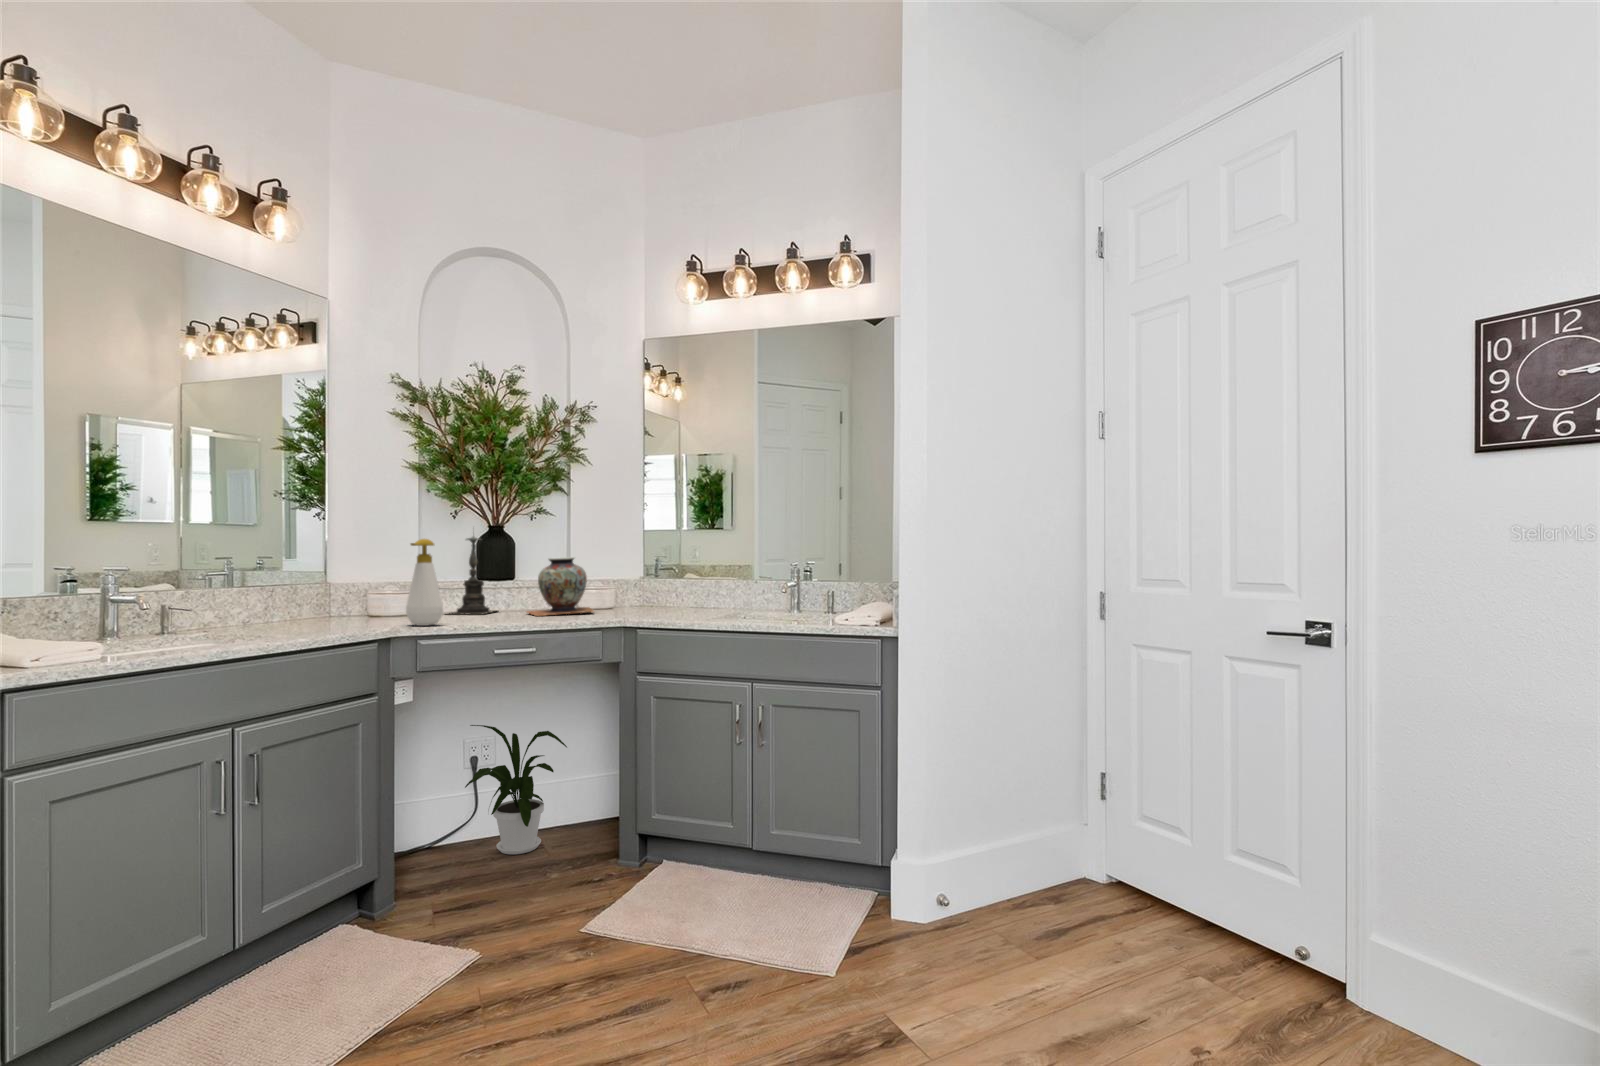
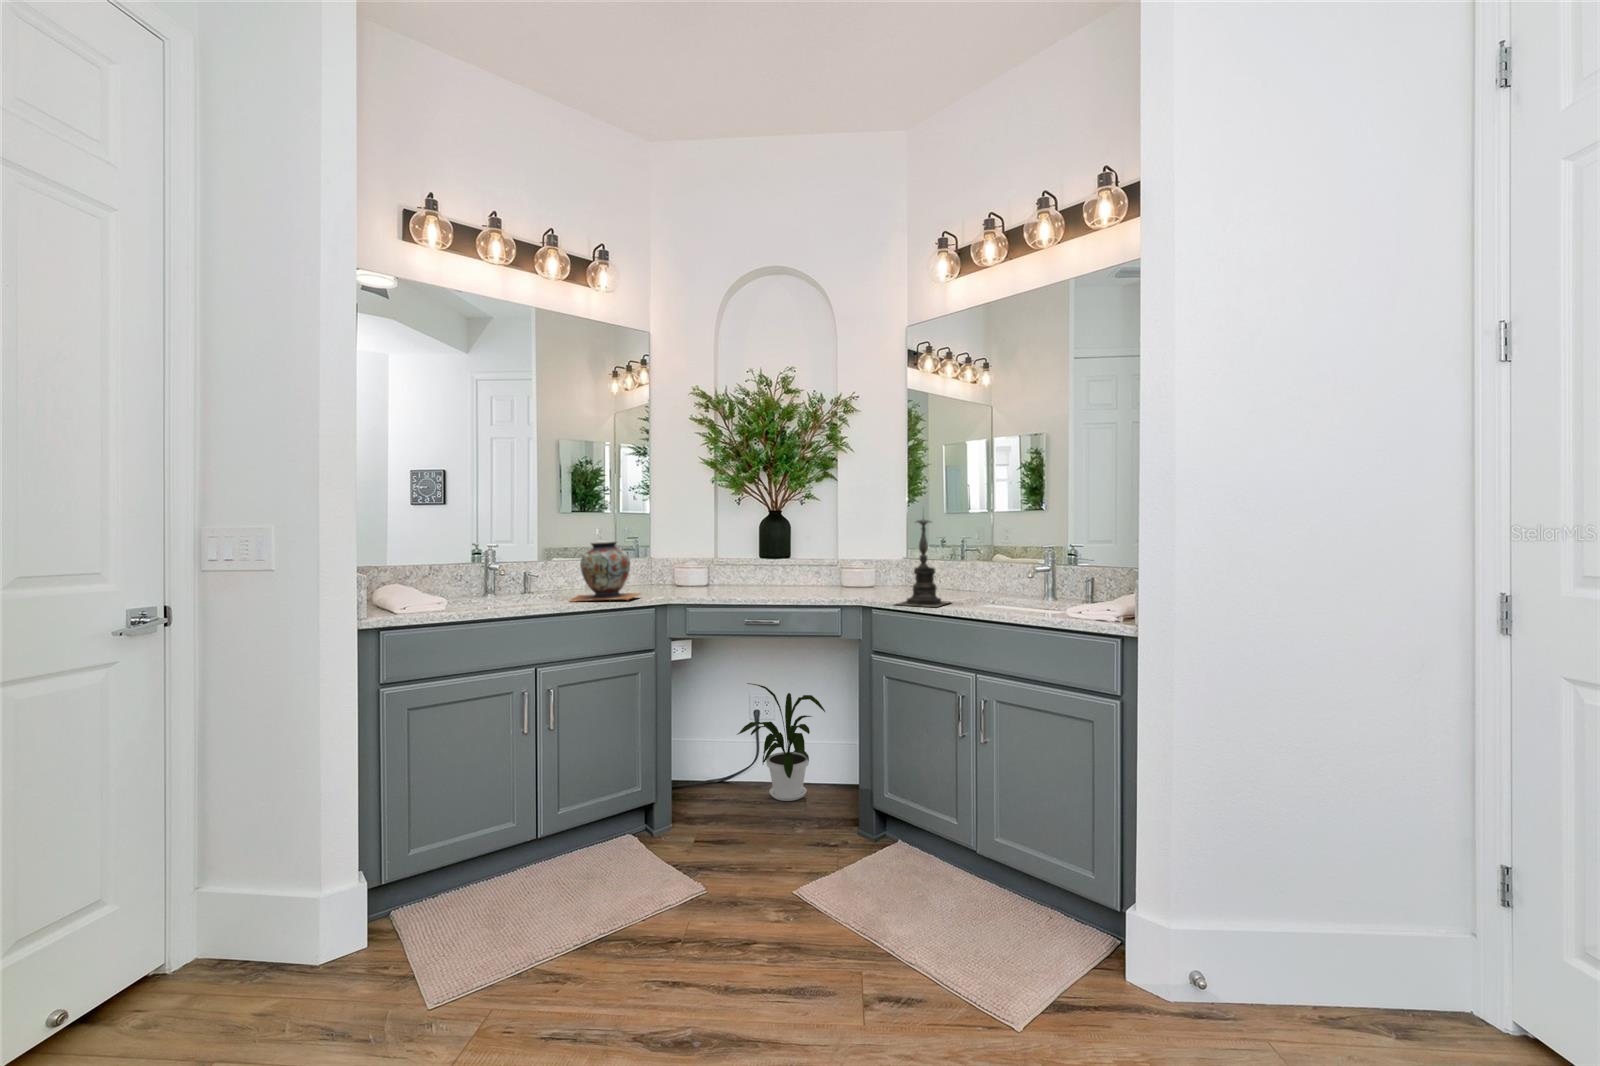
candle holder: present [449,536,493,614] -> present [897,518,949,607]
soap bottle: present [406,539,443,626] -> none [680,524,707,598]
decorative vase: present [527,557,594,616] -> present [570,541,641,602]

